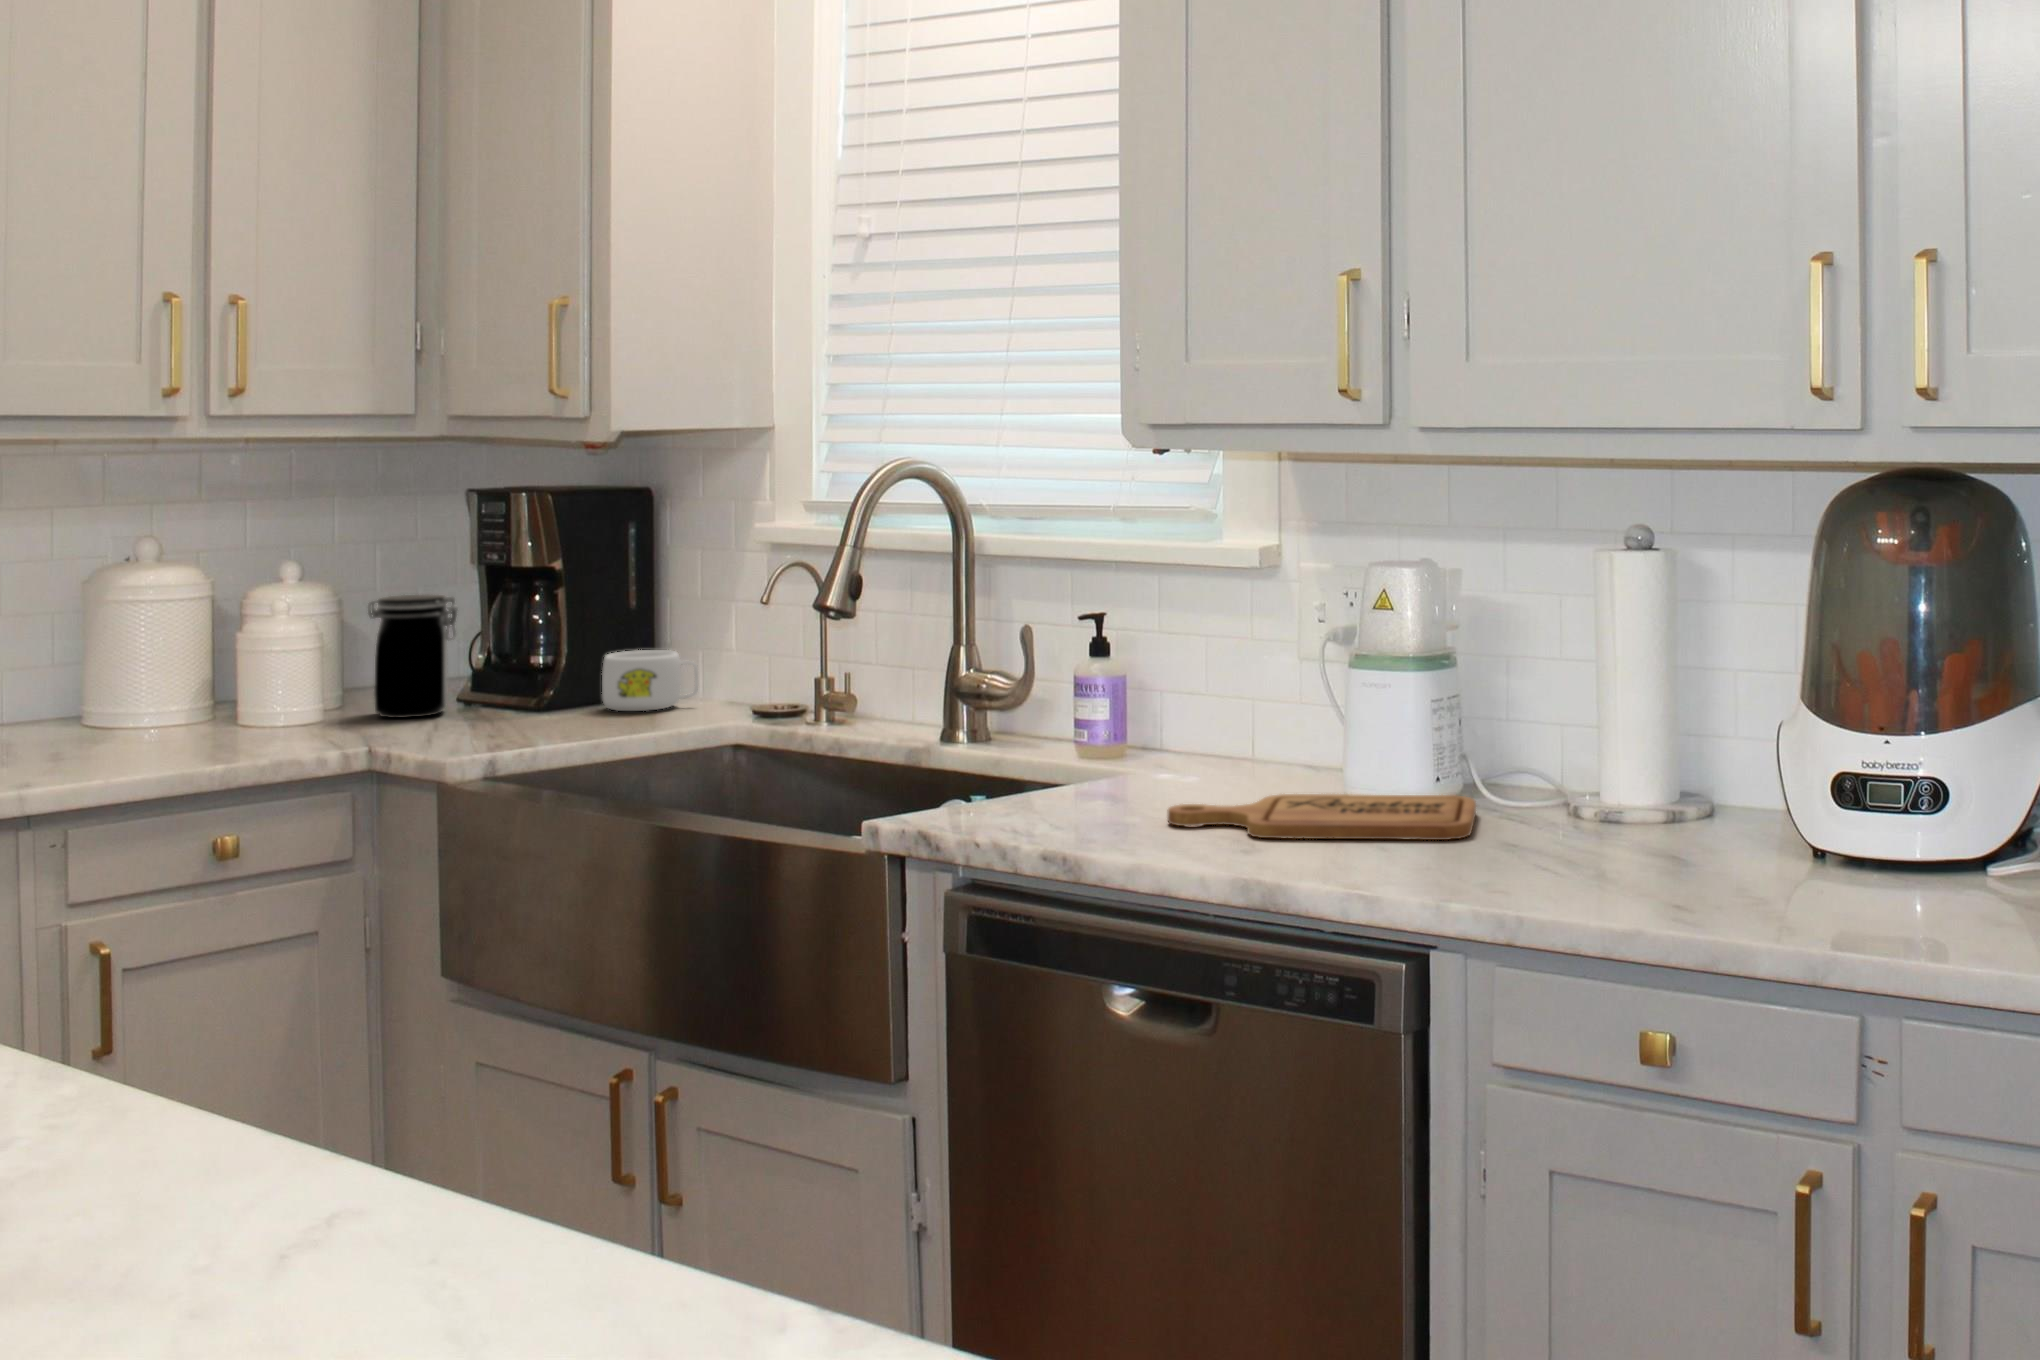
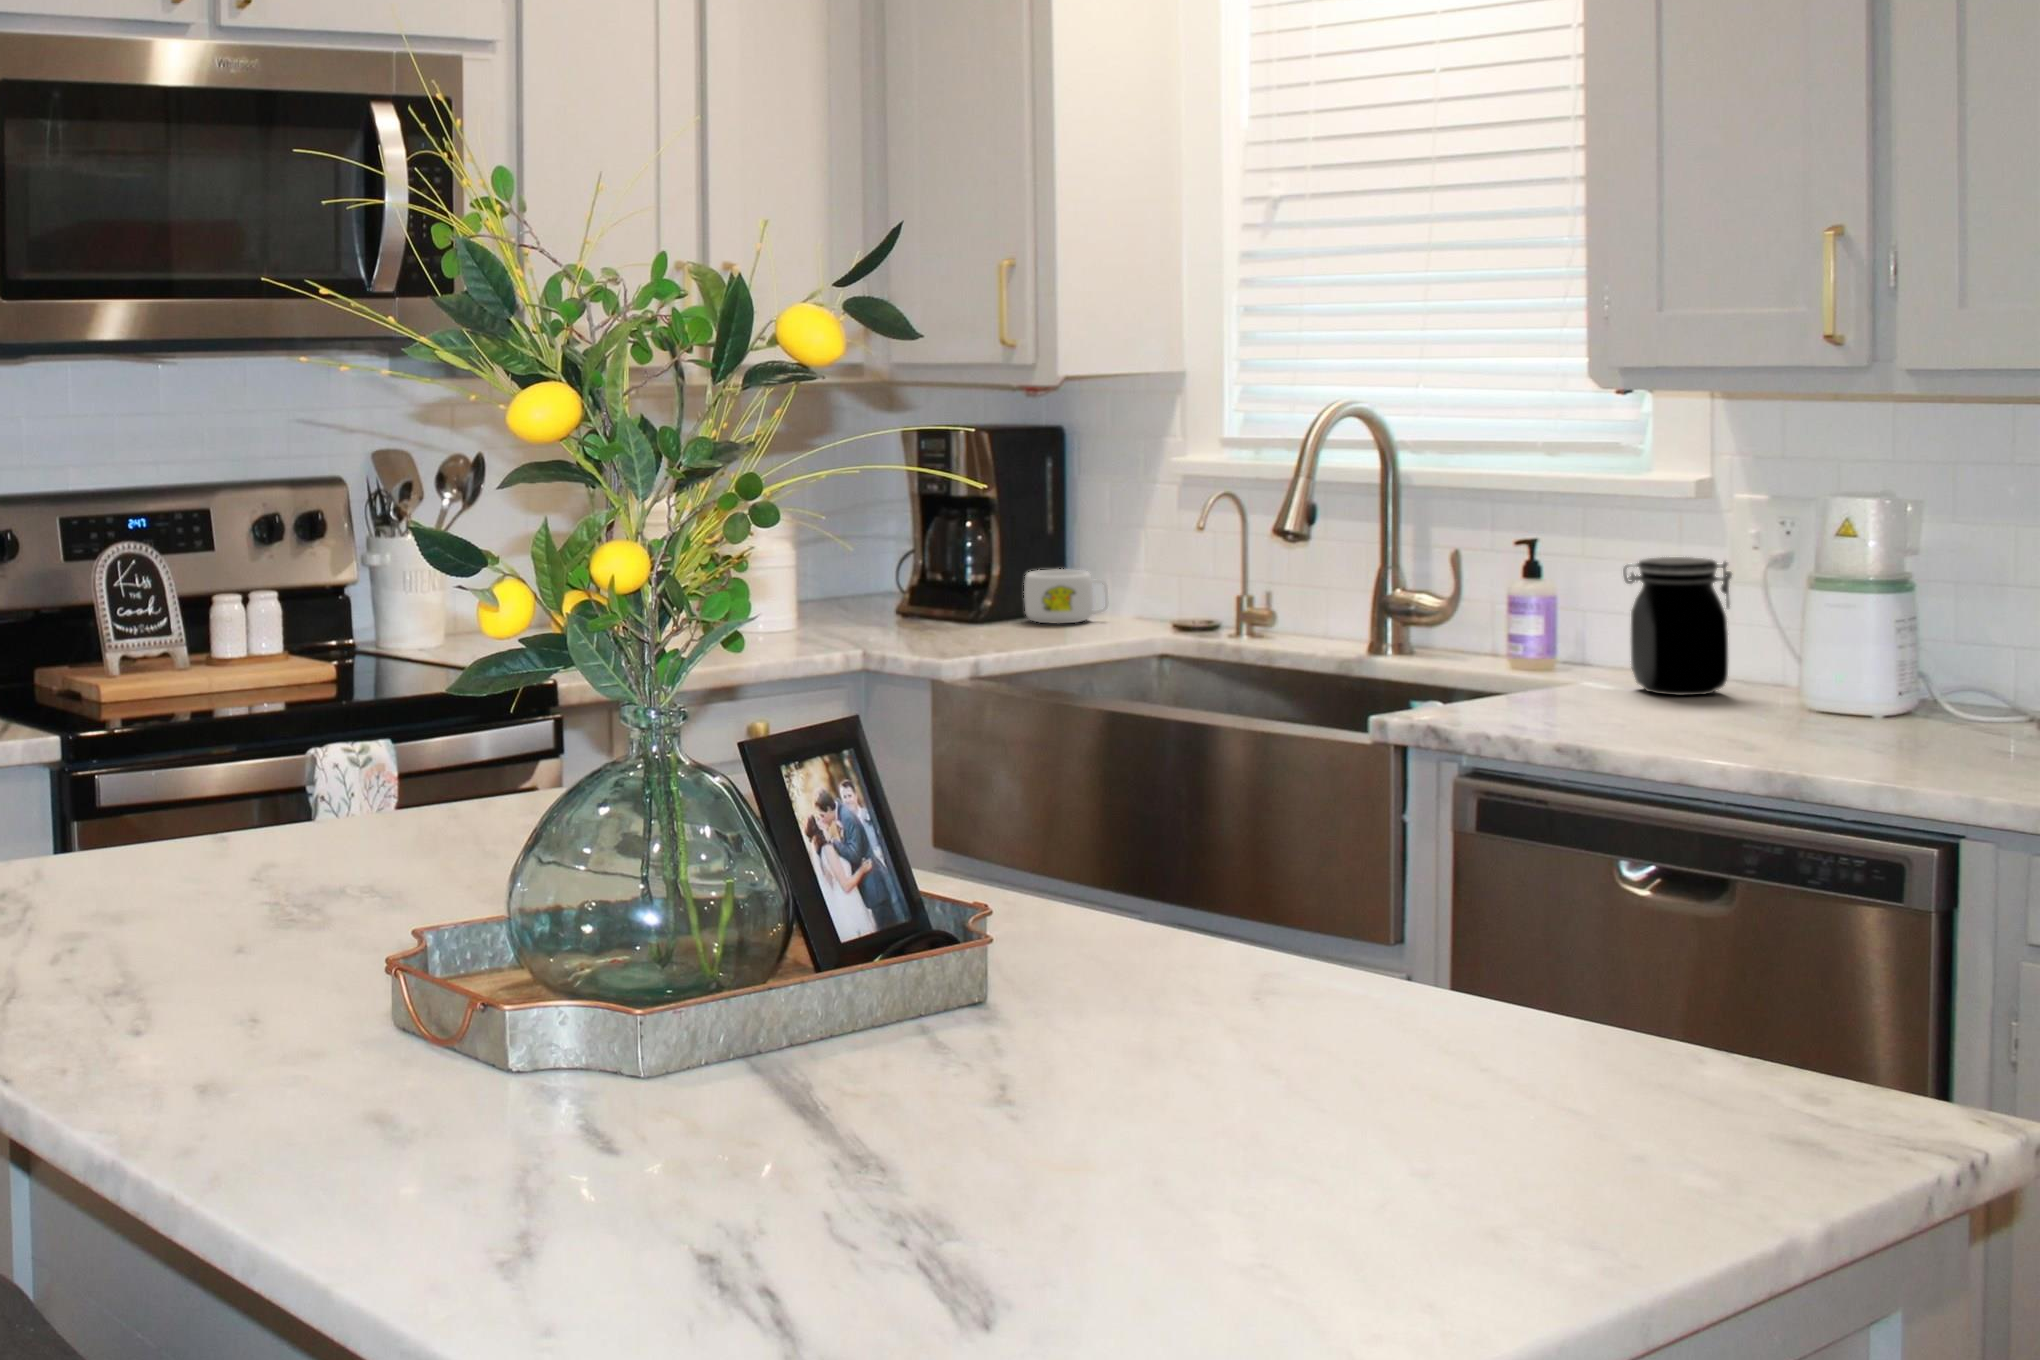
jar: present [368,595,457,718] -> present [1623,557,1732,695]
cutting board: present [1167,794,1476,840] -> none [1653,707,1975,750]

